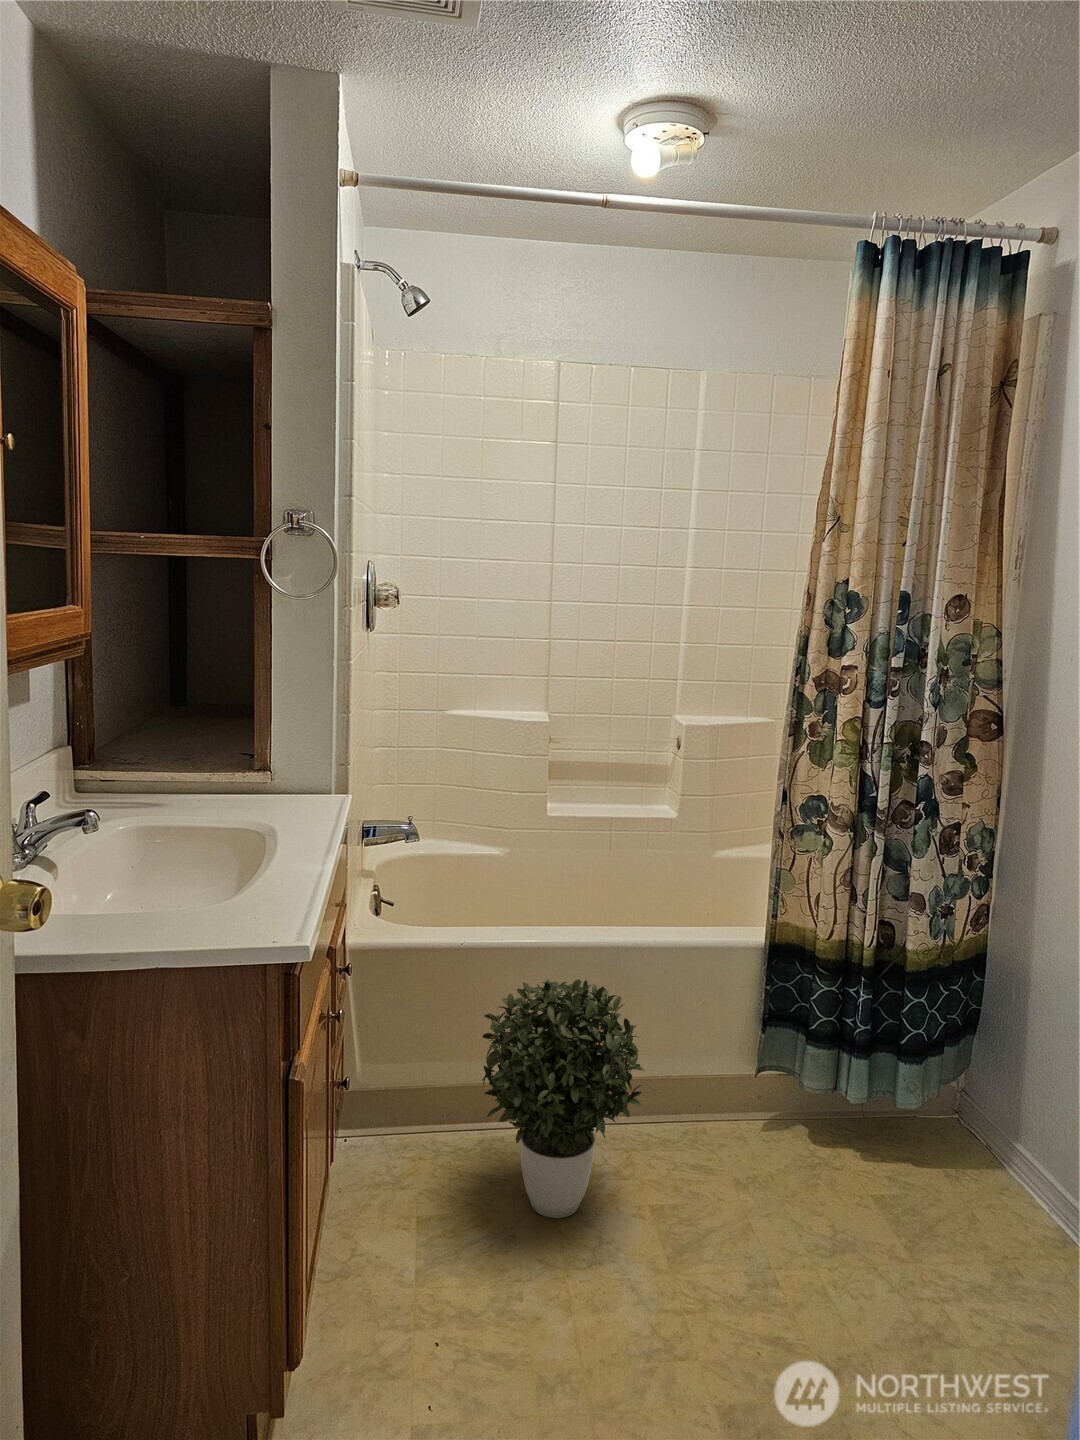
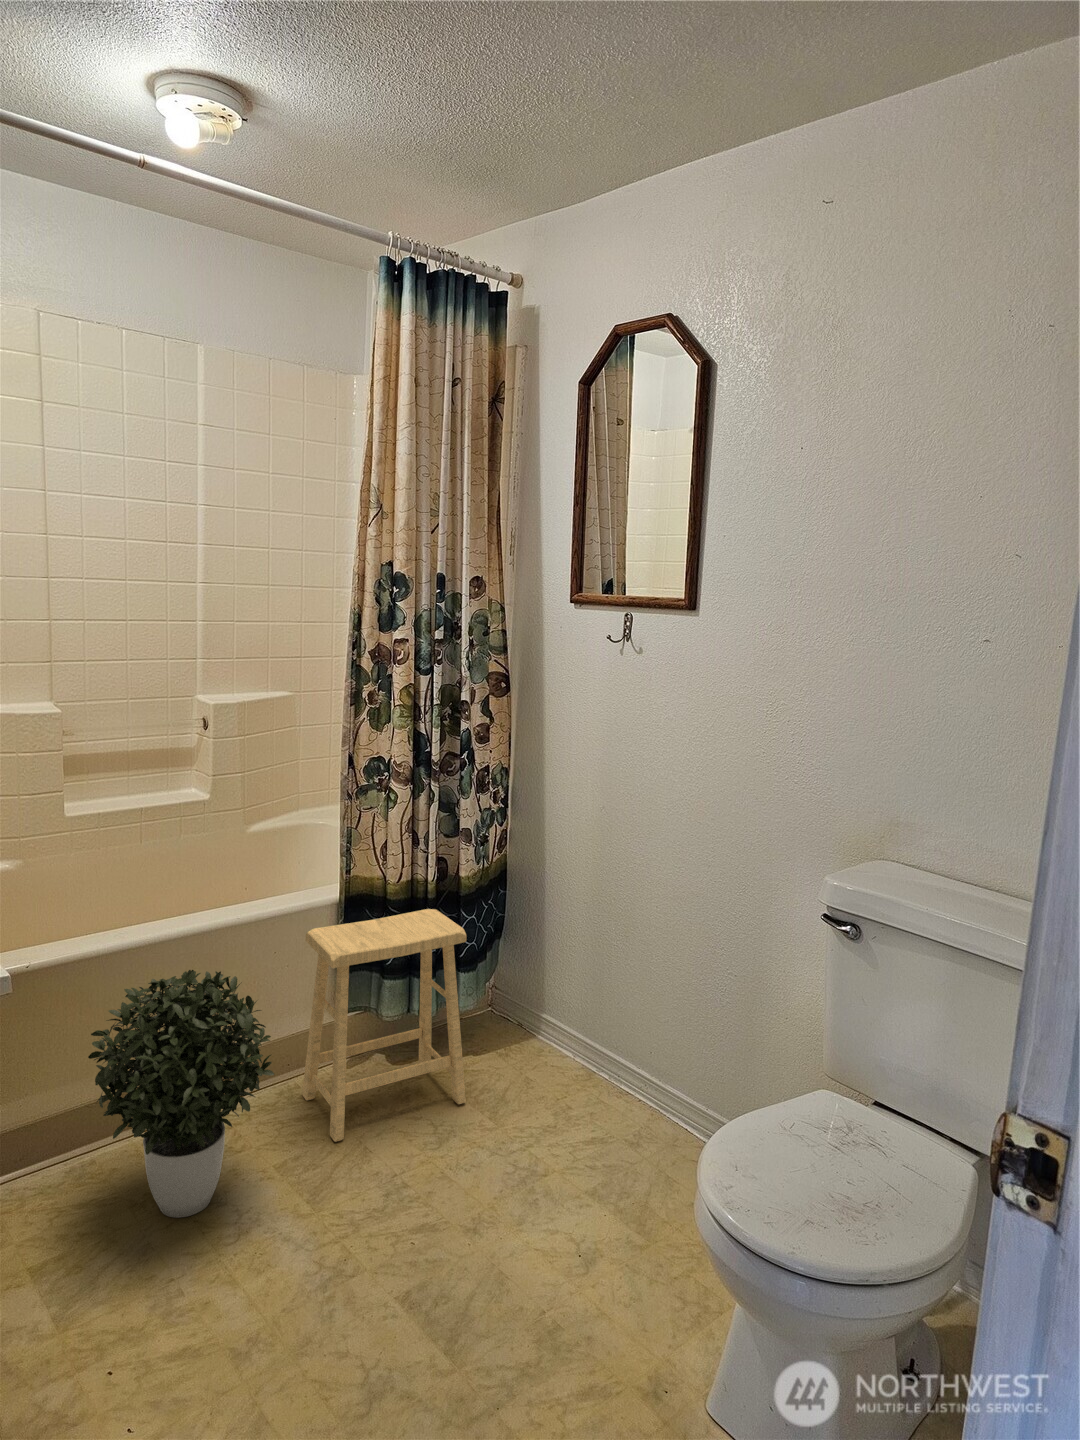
footstool: none [703,969,890,1214] -> present [302,909,467,1142]

